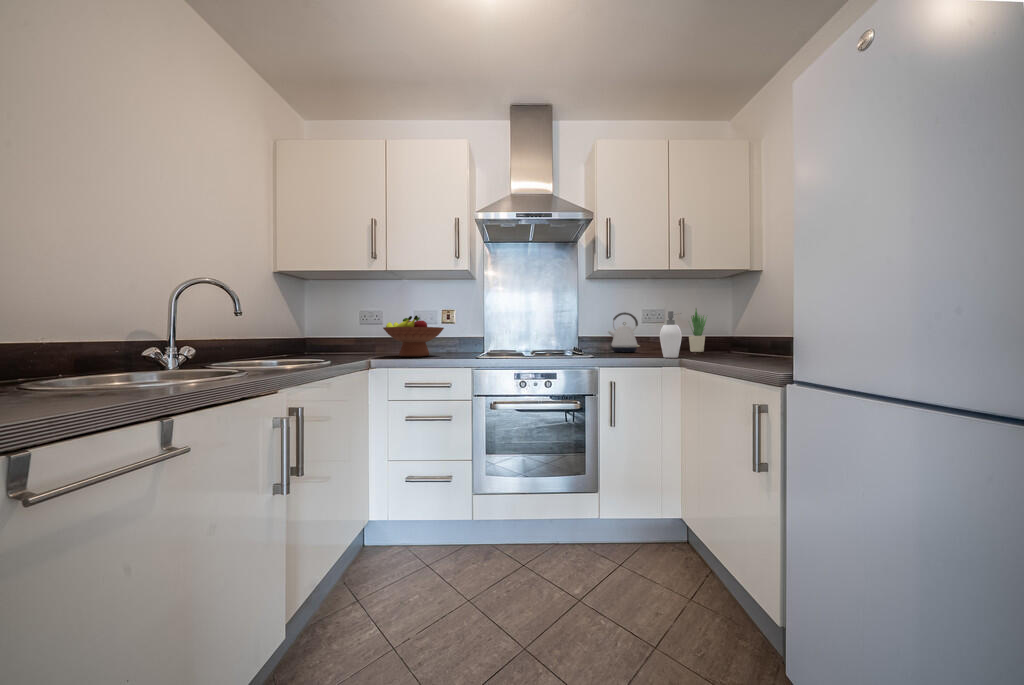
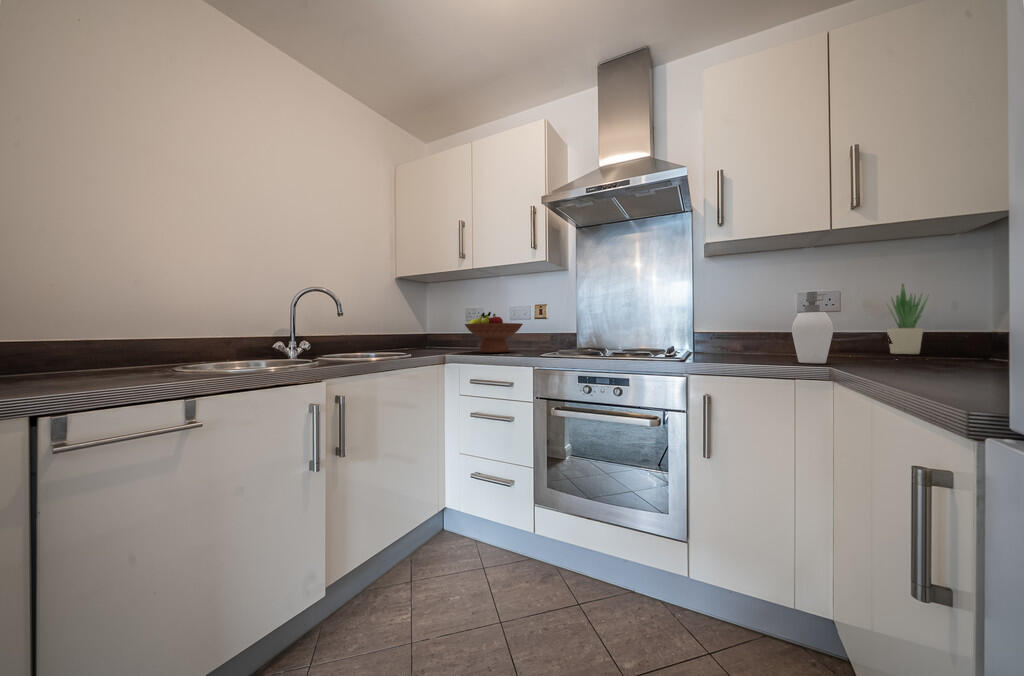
kettle: present [608,312,640,352] -> none [737,297,787,353]

